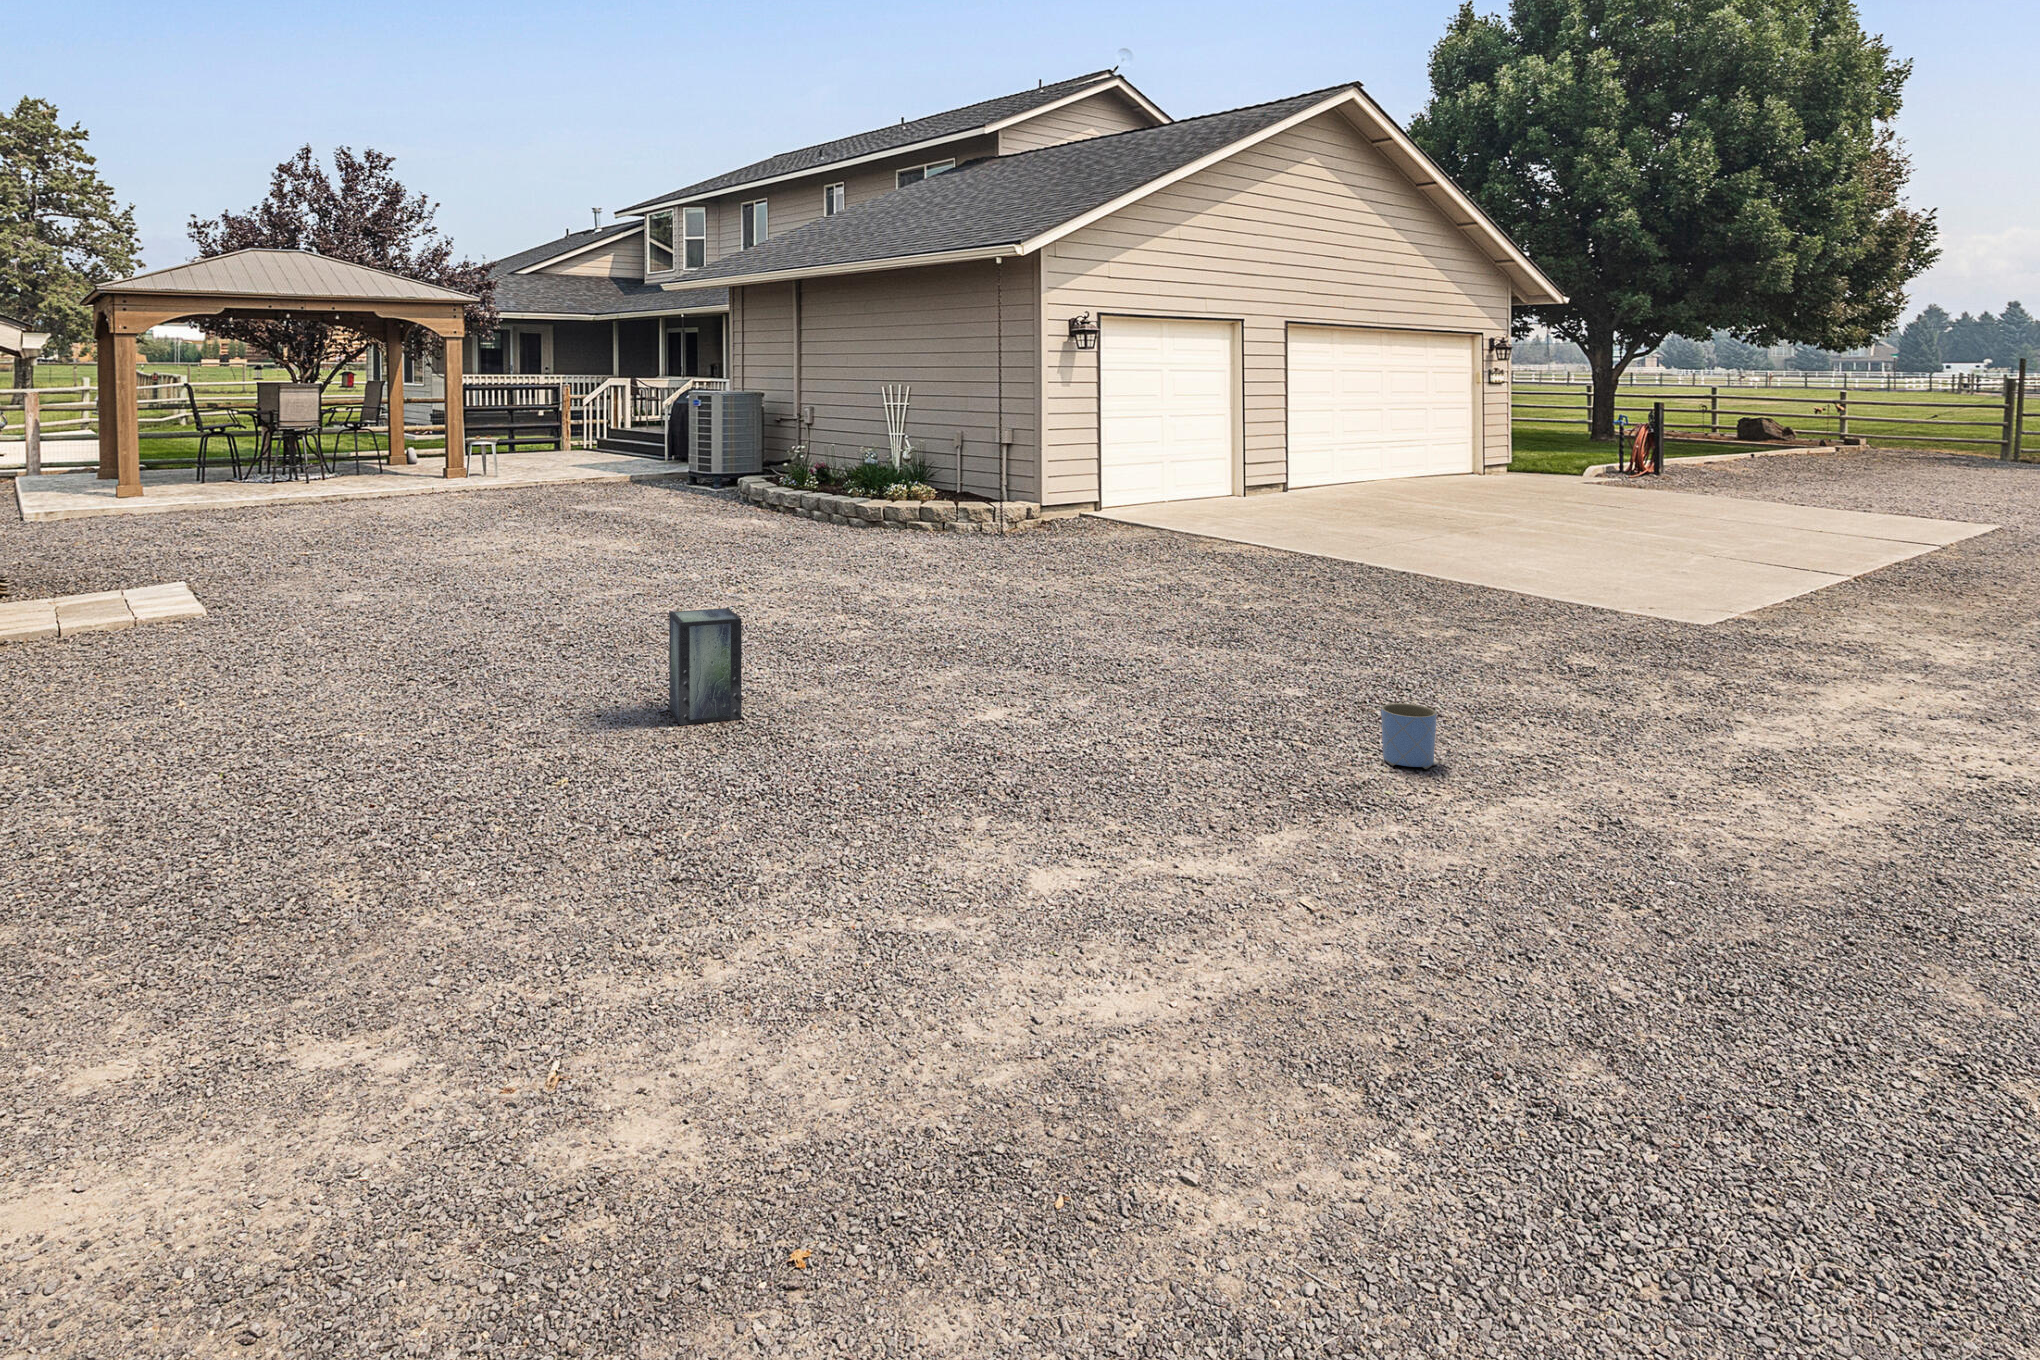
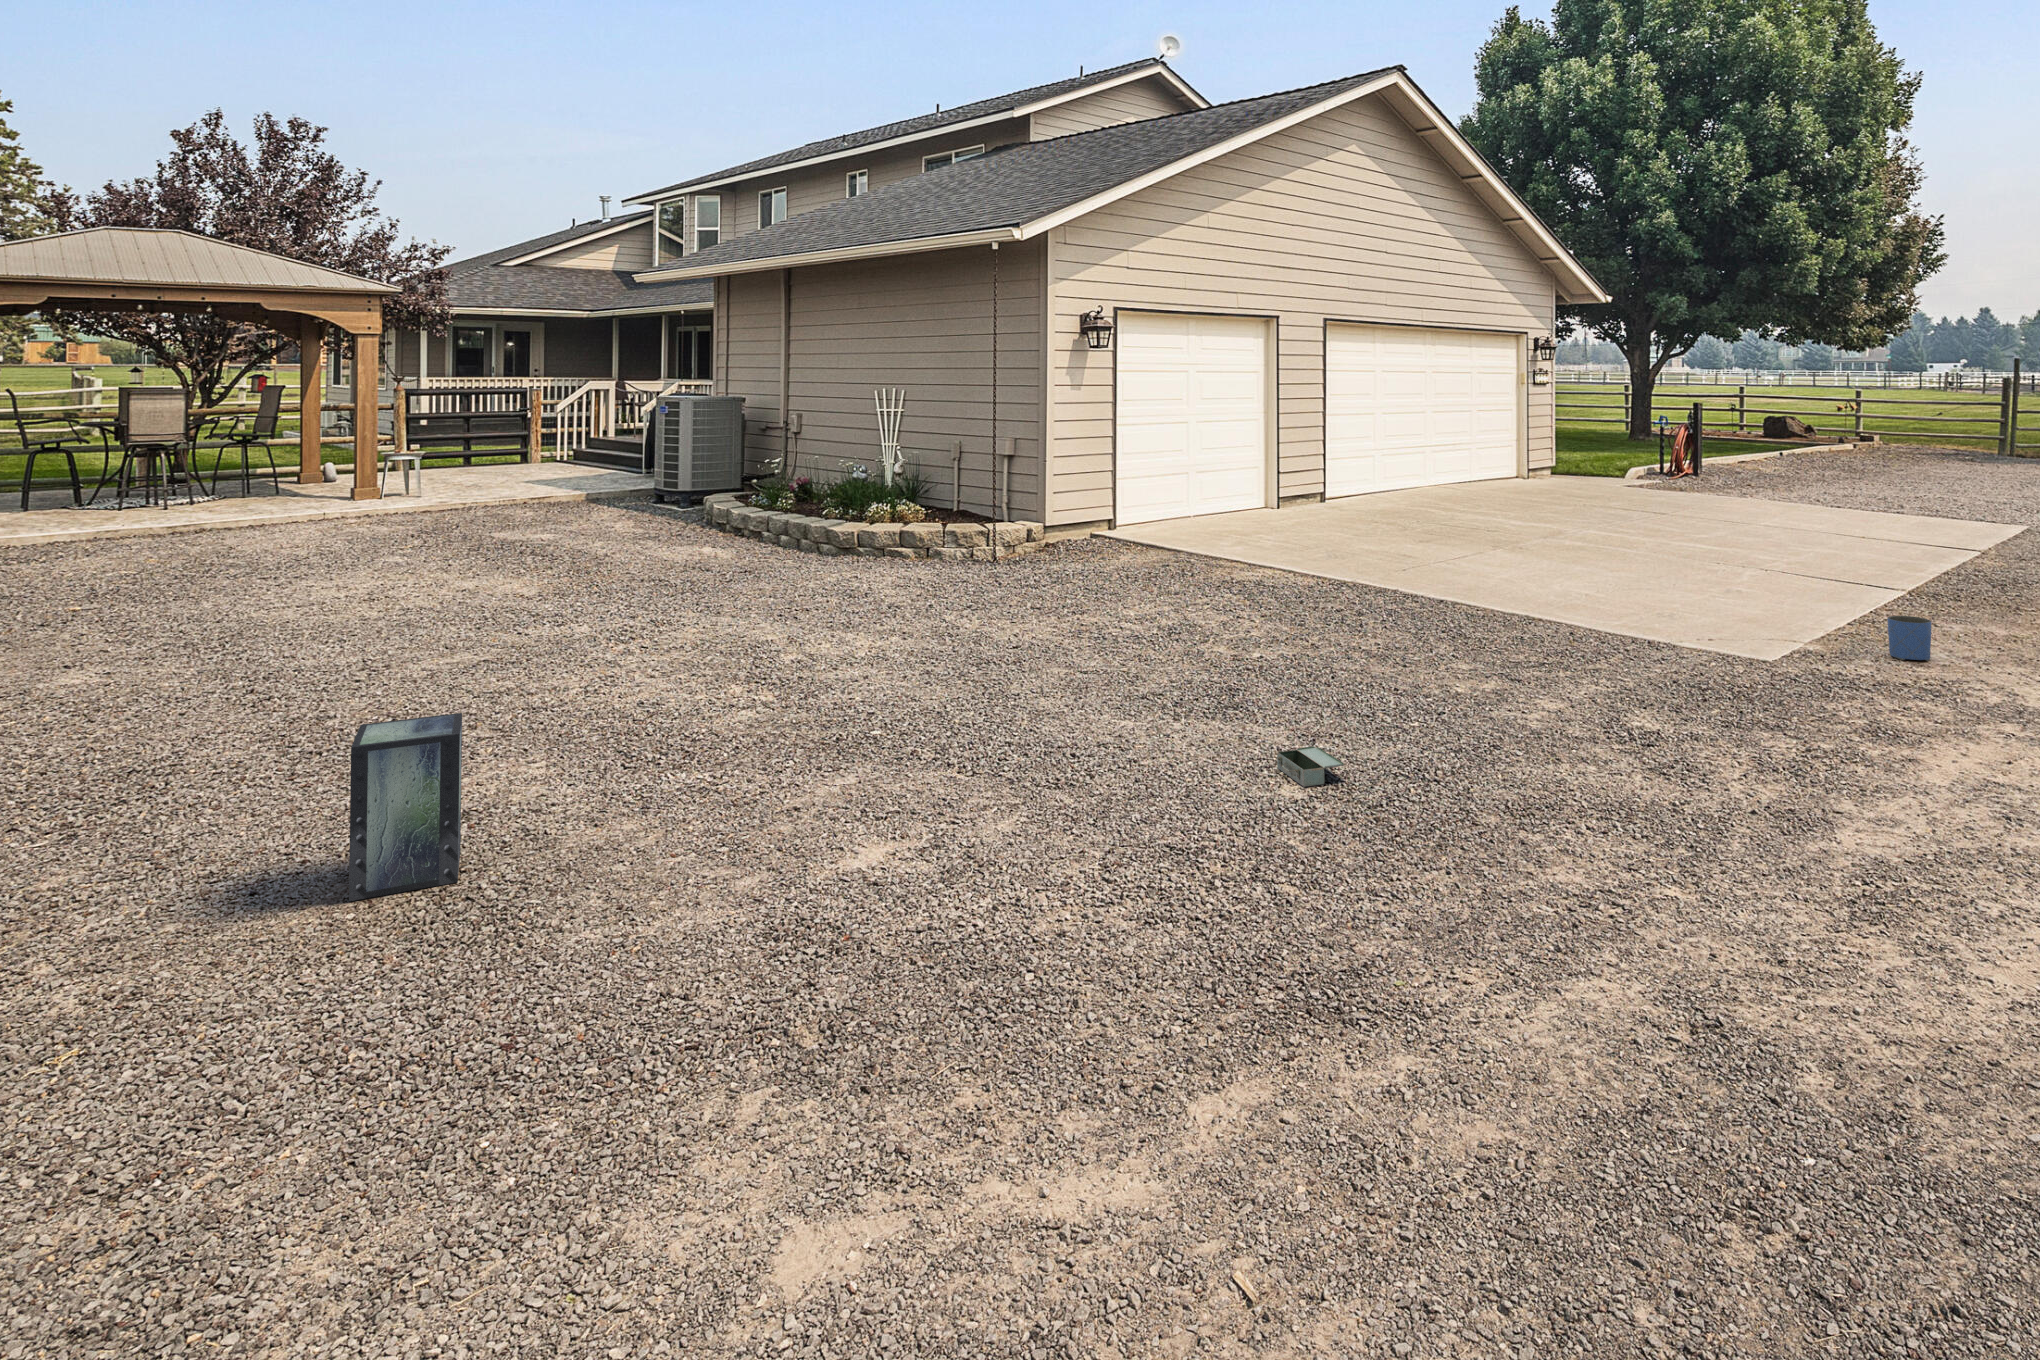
toolbox: none [1298,666,1355,692] -> present [1277,746,1344,787]
planter: present [1381,703,1436,769] -> present [1887,616,1931,661]

